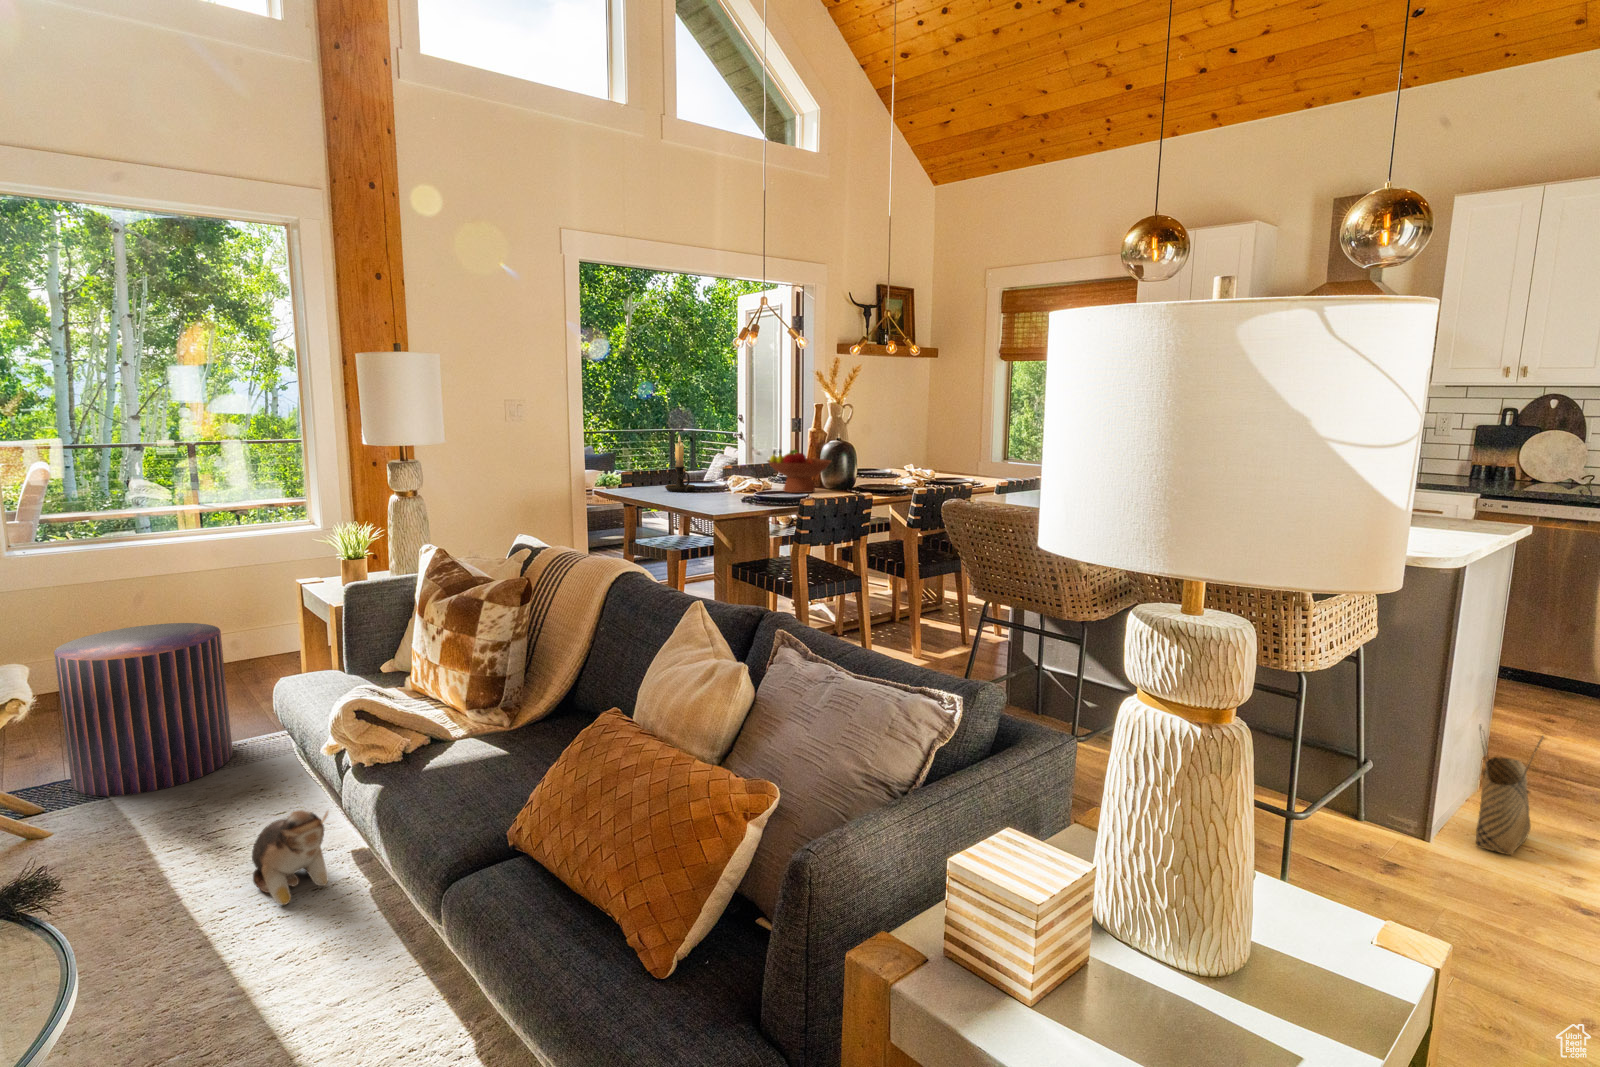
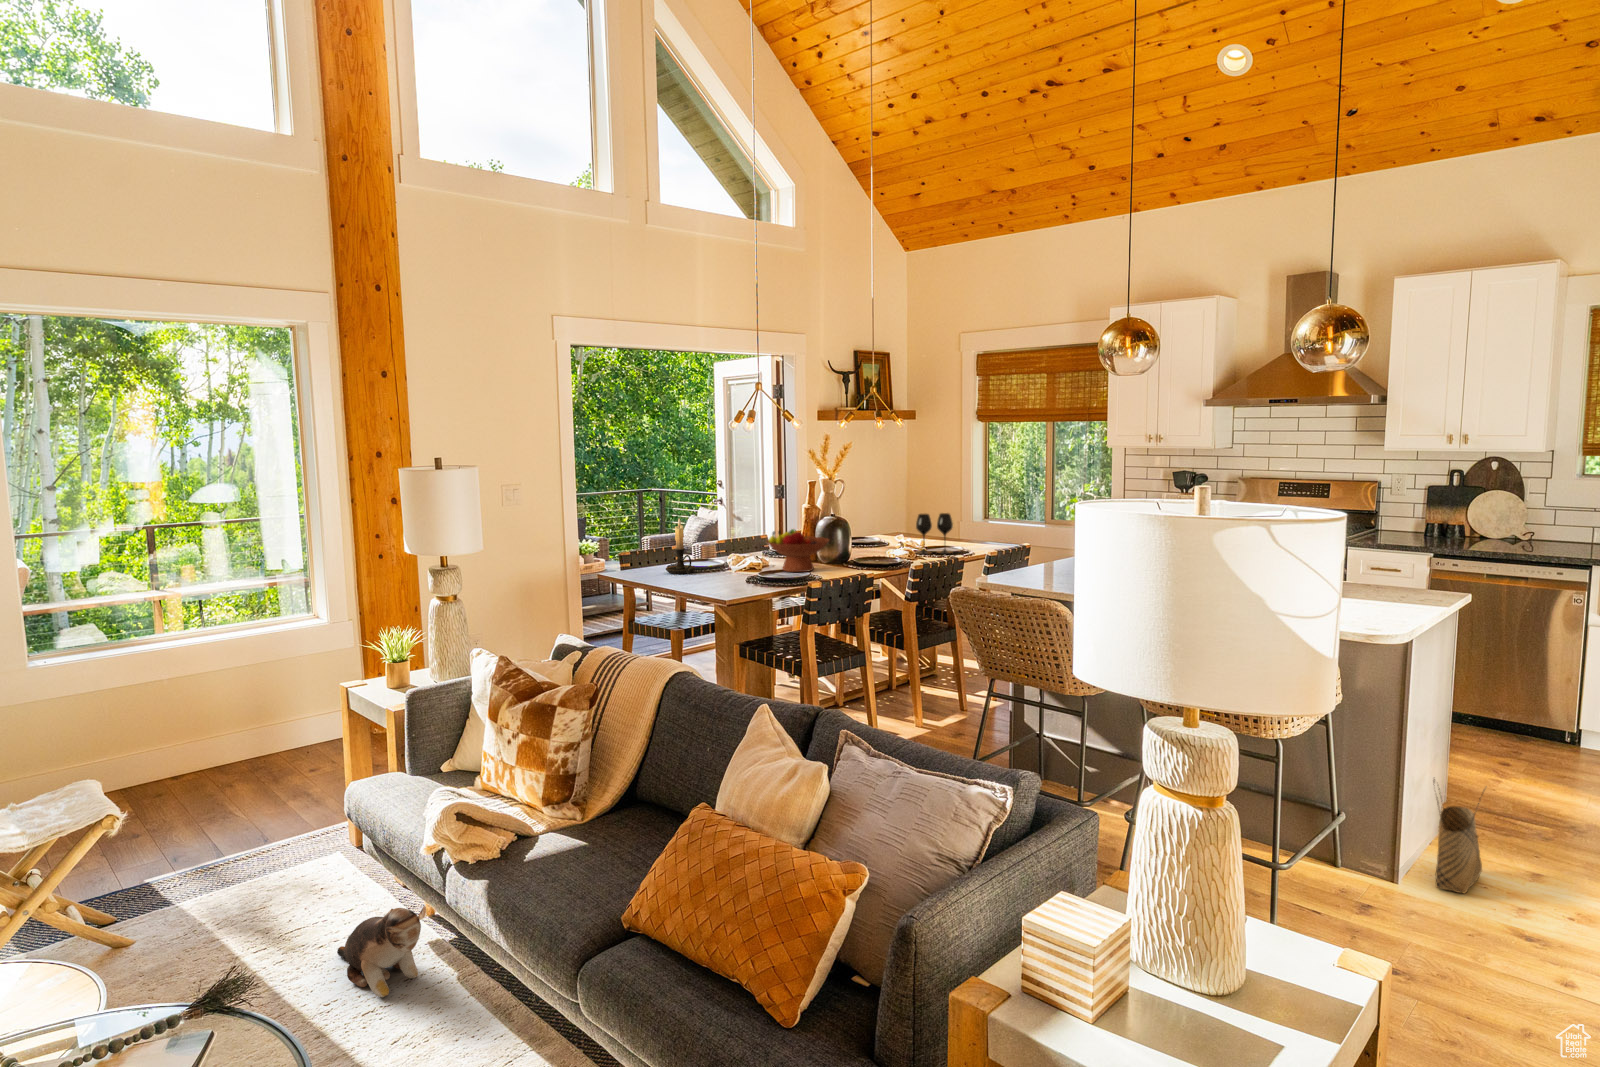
wine glass: none [925,442,964,484] -> present [916,513,953,554]
pouf: present [54,623,233,796] -> none [112,730,274,905]

